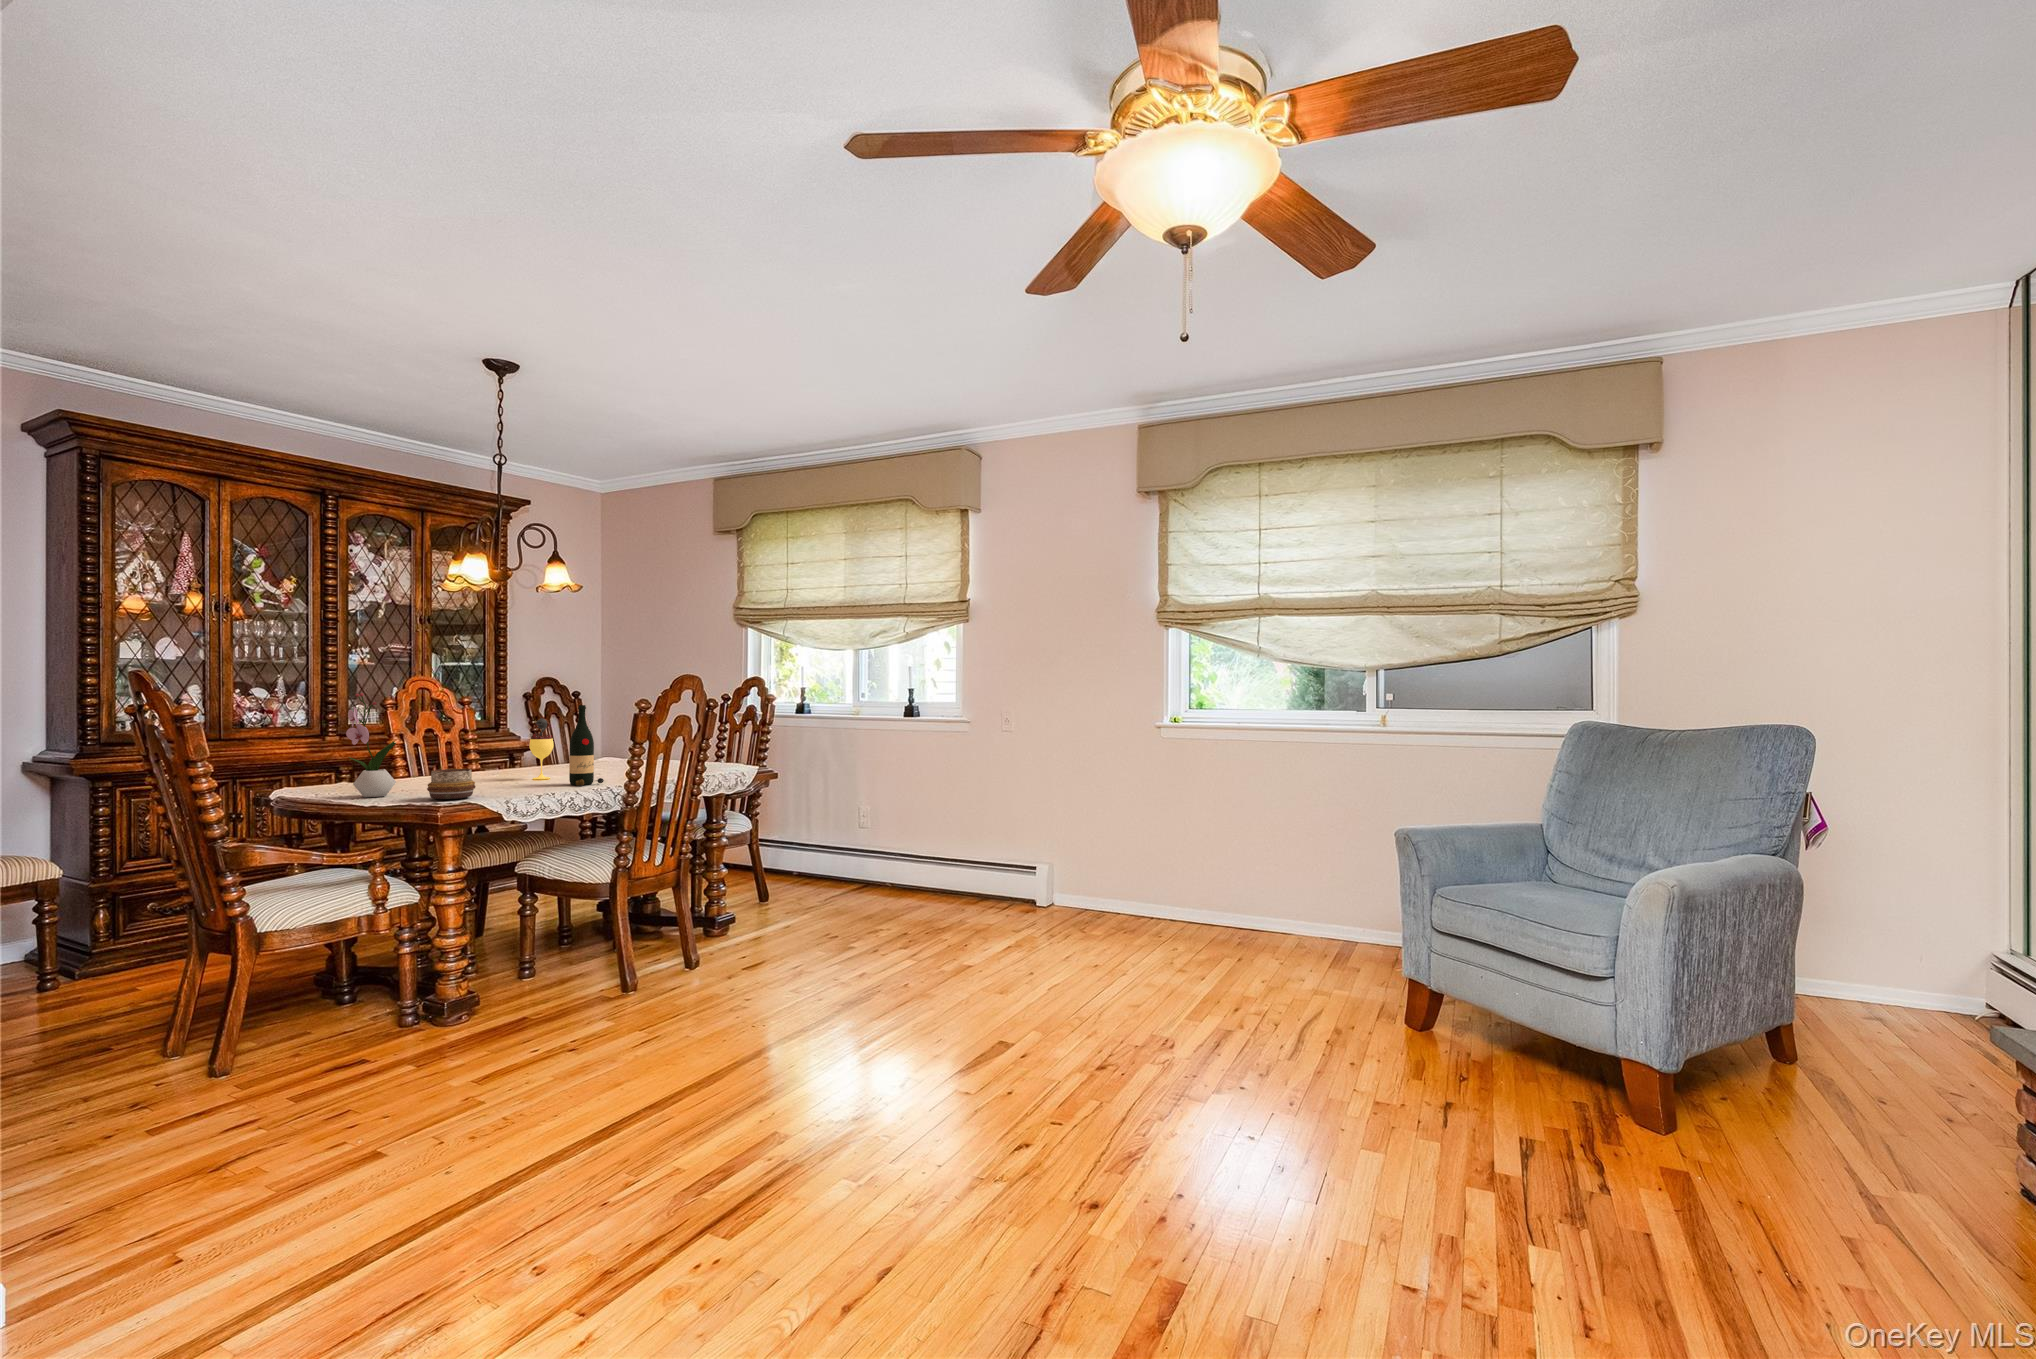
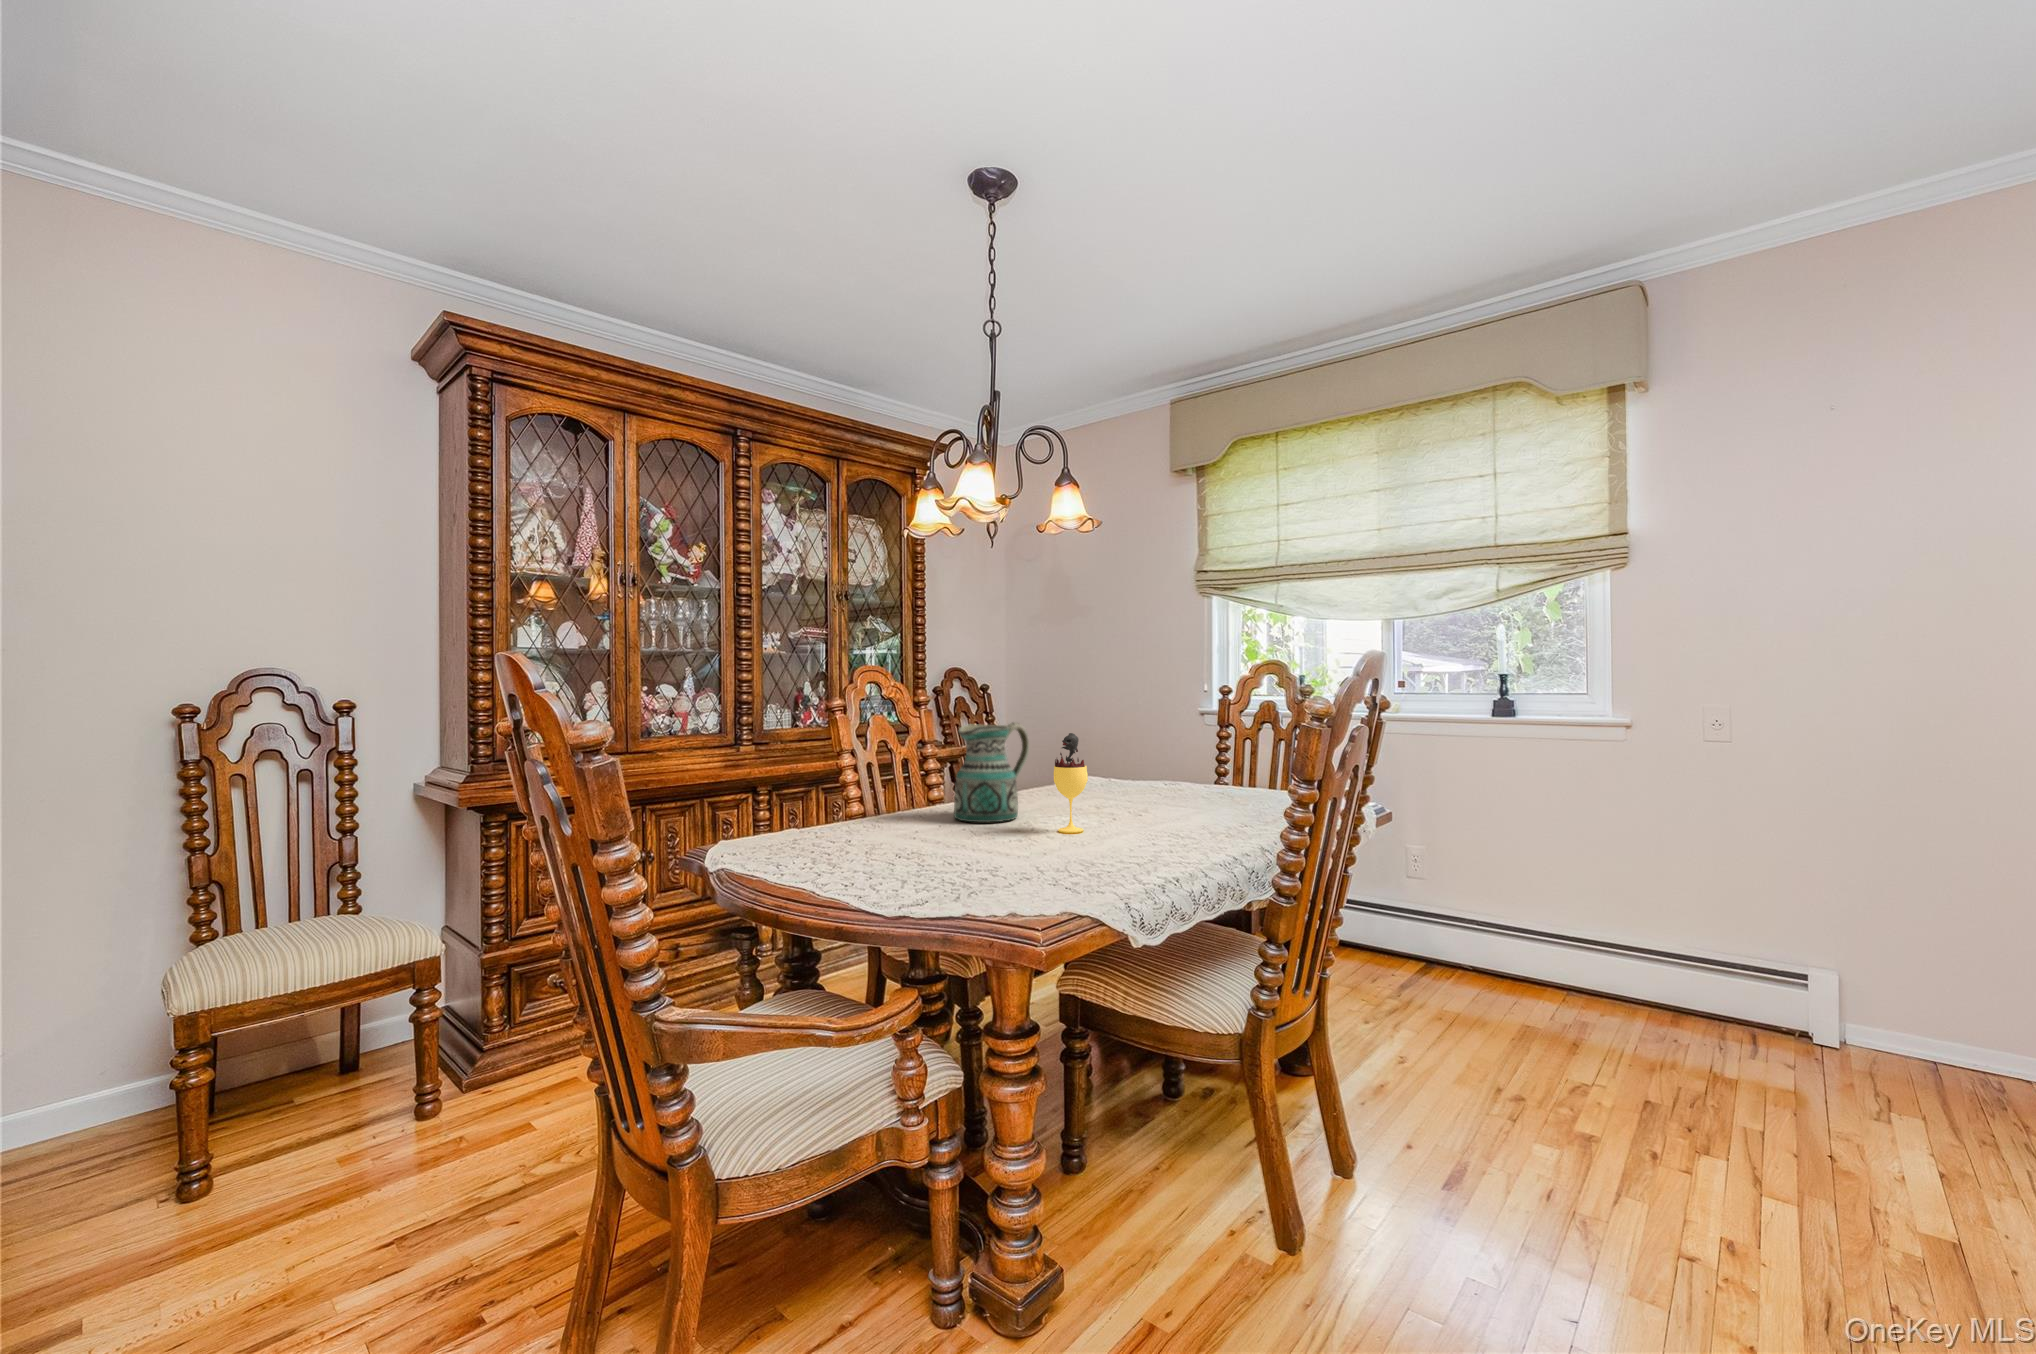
flower arrangement: present [346,693,396,797] -> none [823,696,901,878]
wine bottle: present [569,705,604,786] -> none [1140,713,1196,854]
ceramic pitcher: none [470,713,531,776] -> present [954,722,1029,822]
decorative bowl: present [427,769,476,799] -> none [961,831,1037,893]

